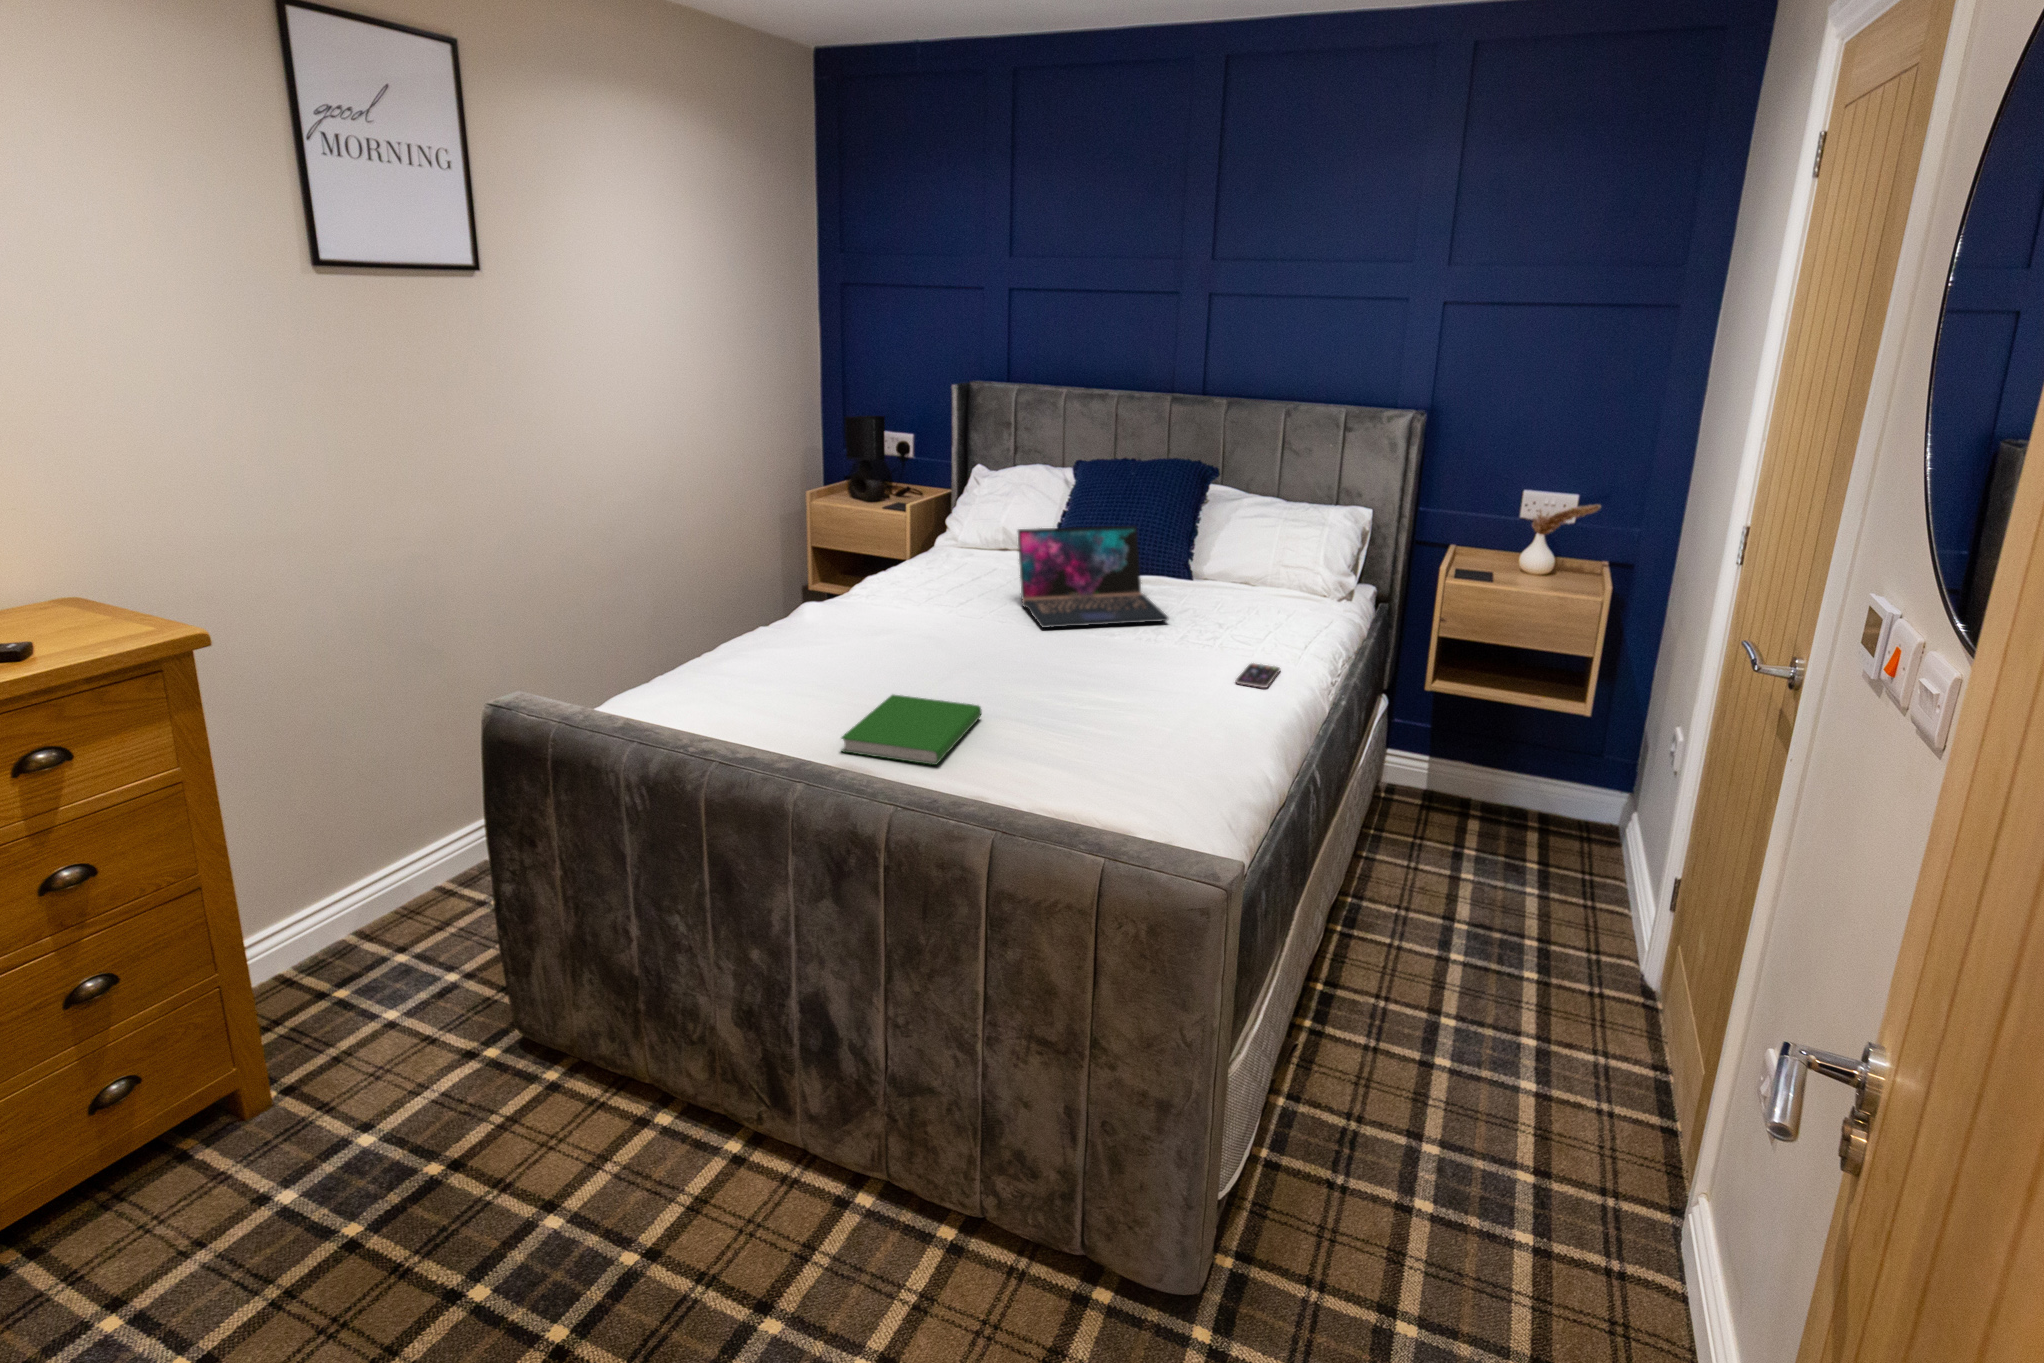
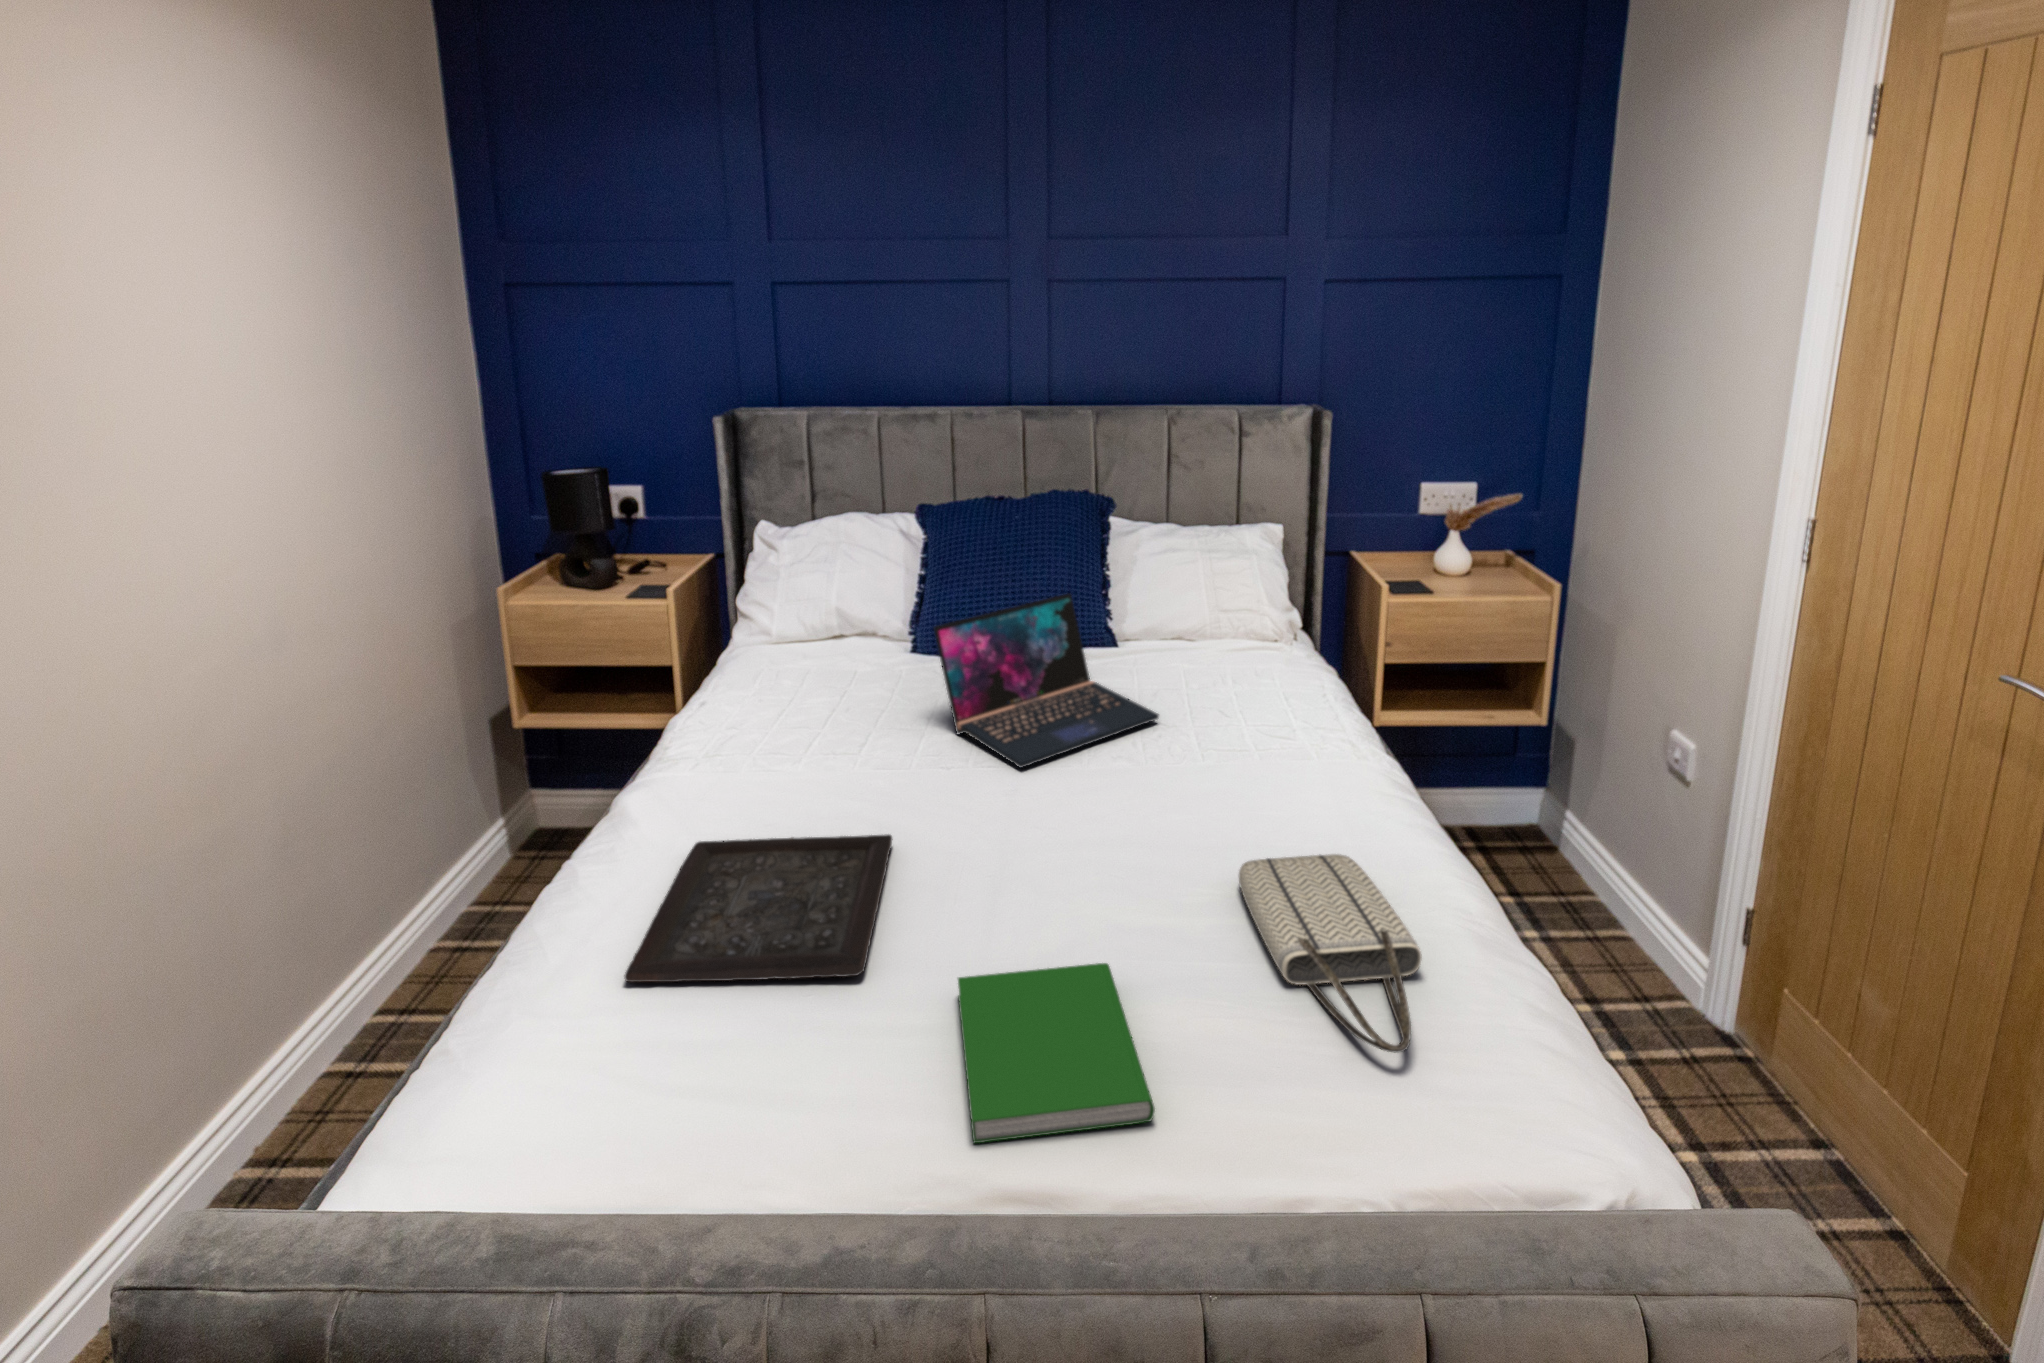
tray: none [733,624,924,686] -> present [624,835,893,982]
smartphone: present [1236,663,1280,688] -> none [1319,768,1379,809]
tote bag: none [1081,684,1194,770] -> present [1239,854,1422,1053]

